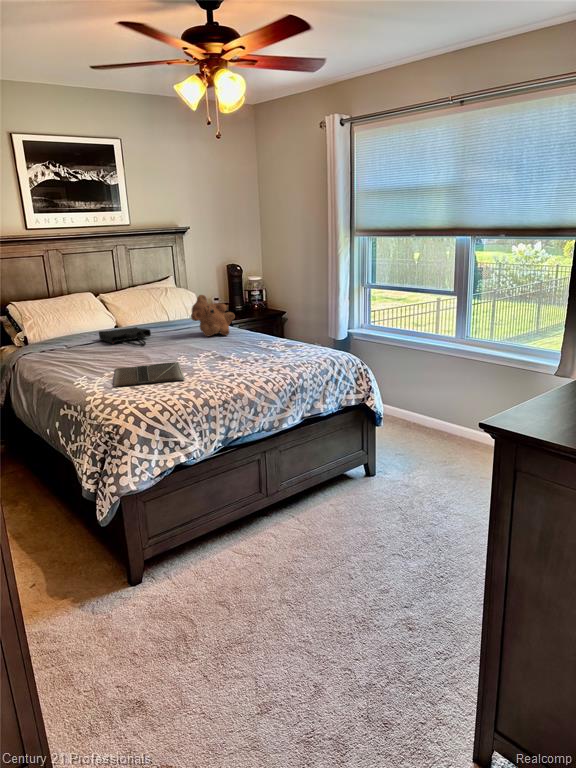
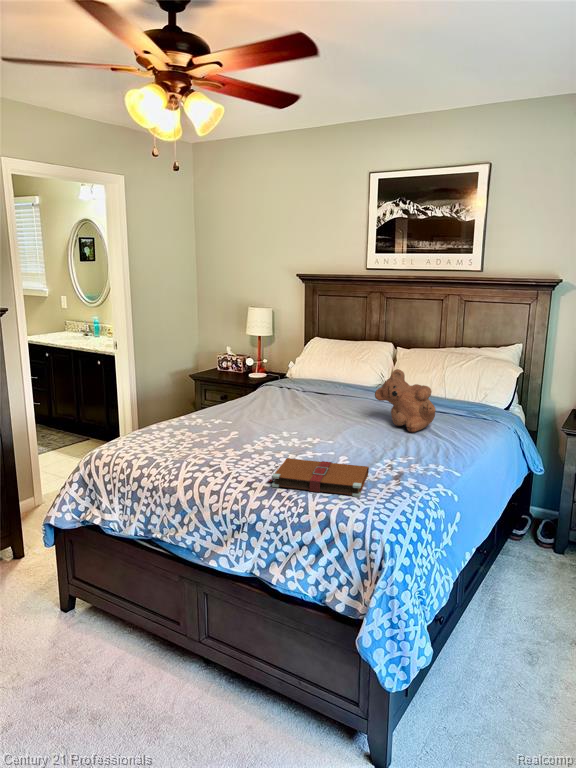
tote bag: present [99,327,151,346] -> none [319,383,378,410]
book: none [248,343,312,366] -> present [268,458,369,497]
laptop: present [114,362,185,387] -> none [165,419,261,451]

